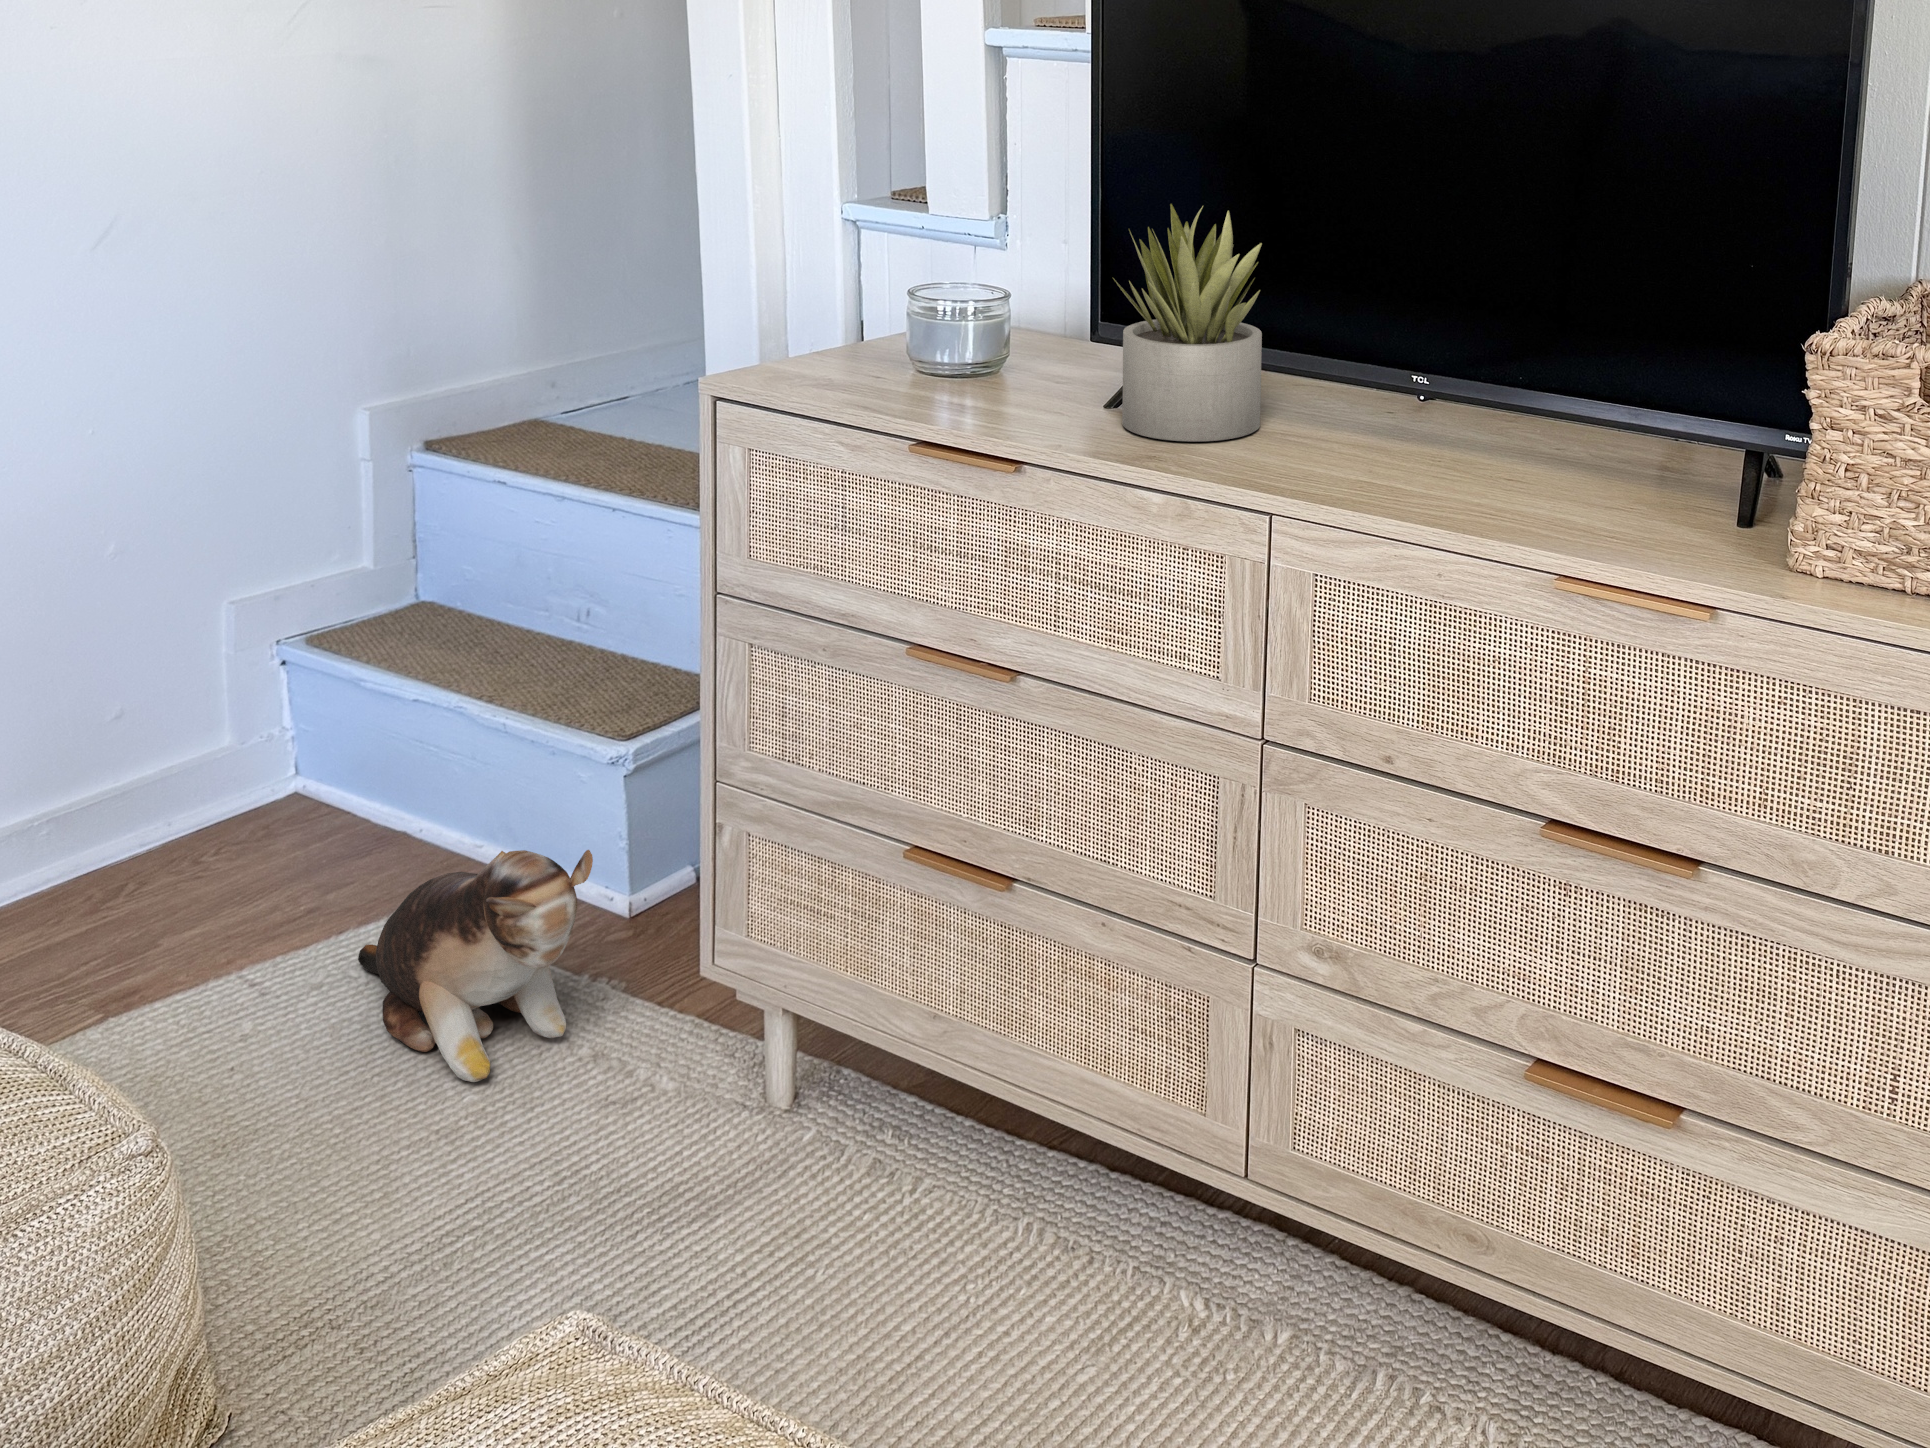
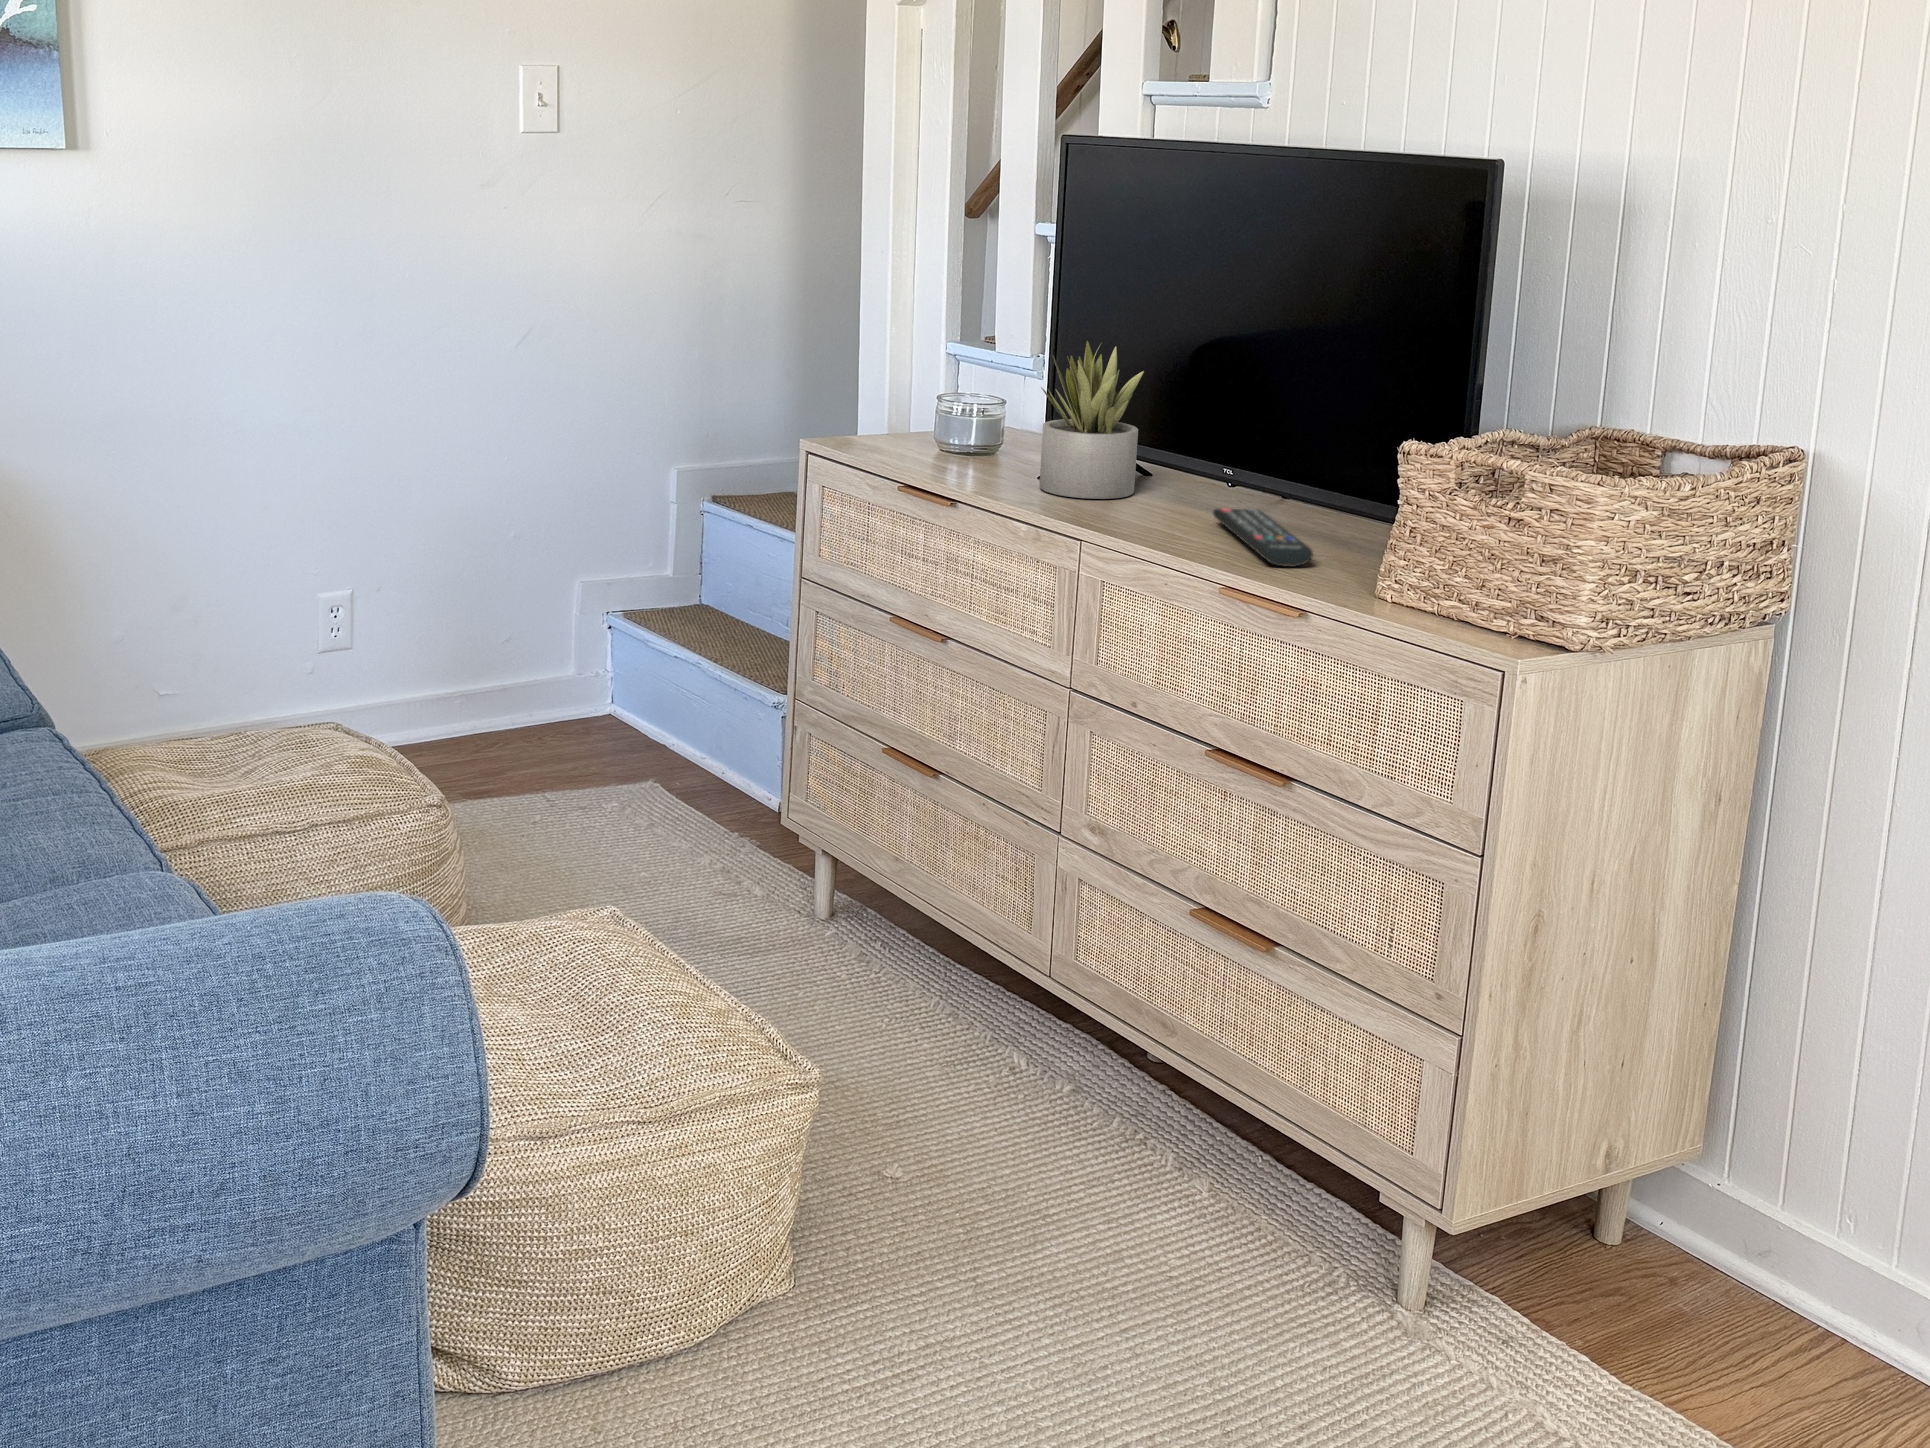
remote control: none [1421,435,1644,532] -> present [1213,509,1313,567]
plush toy: present [358,850,593,1082] -> none [607,727,723,870]

